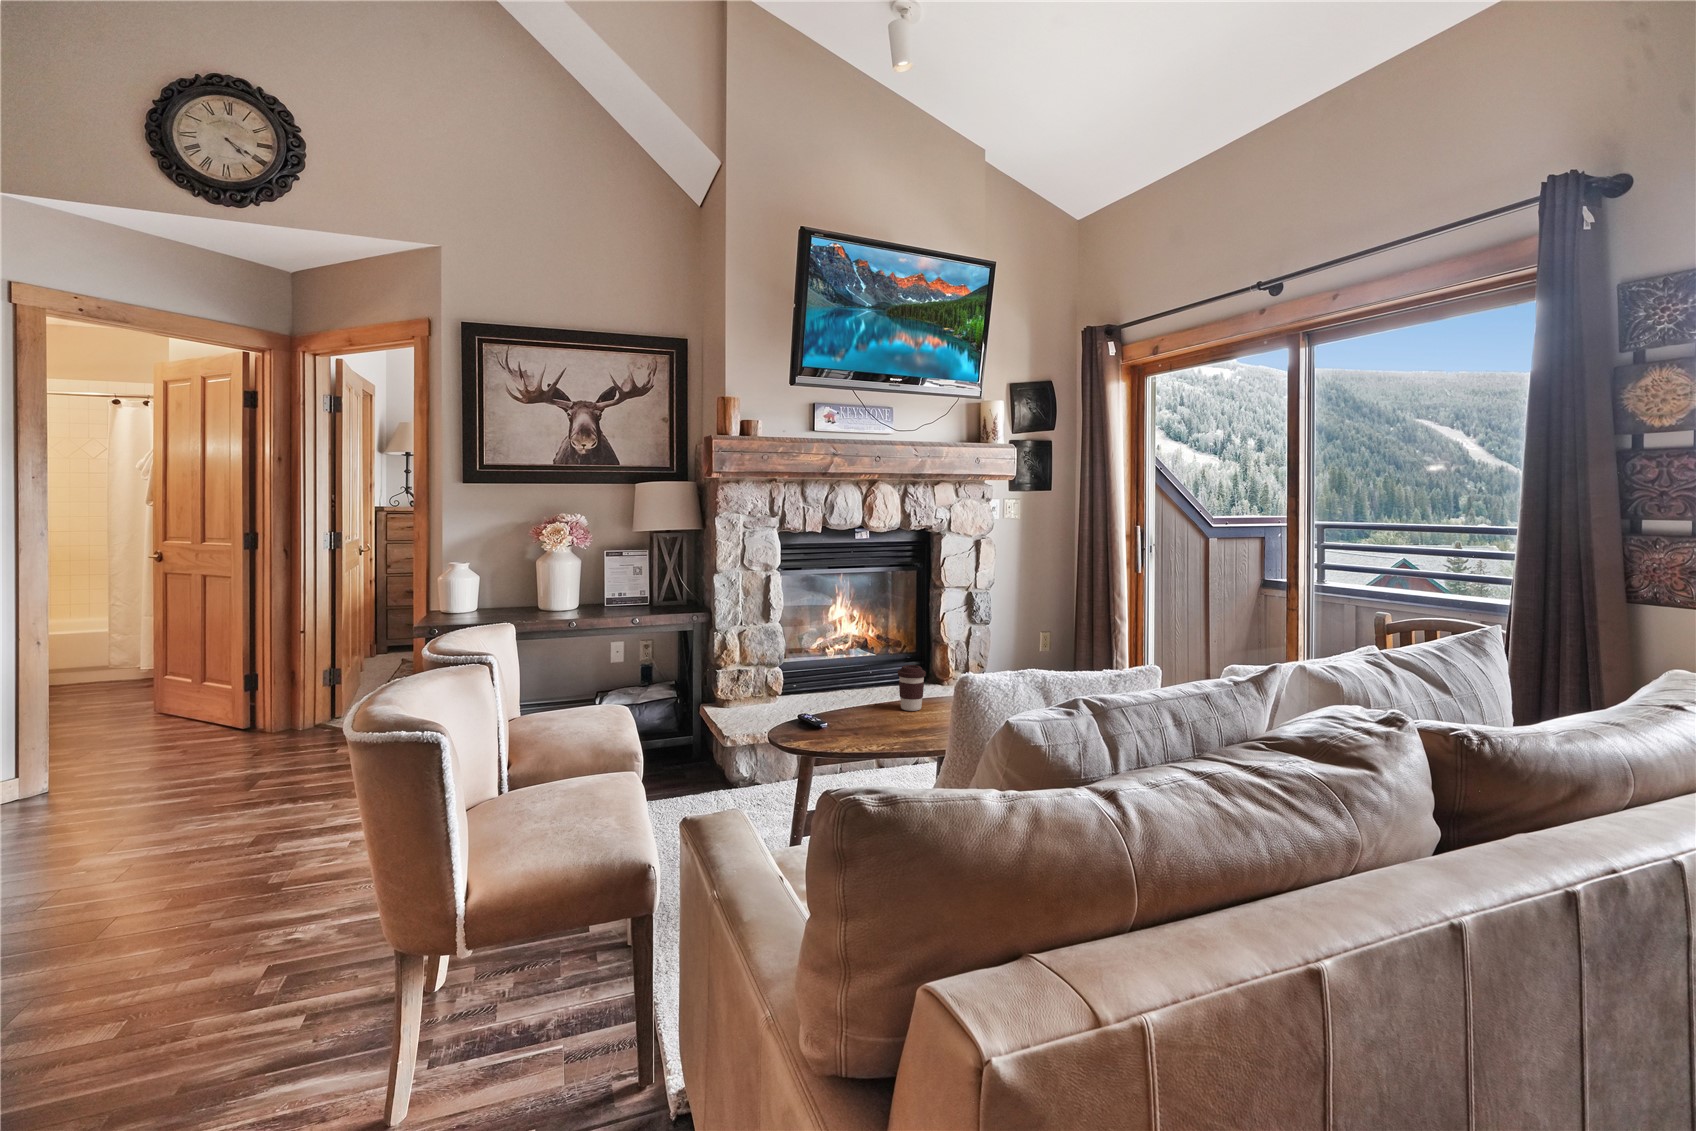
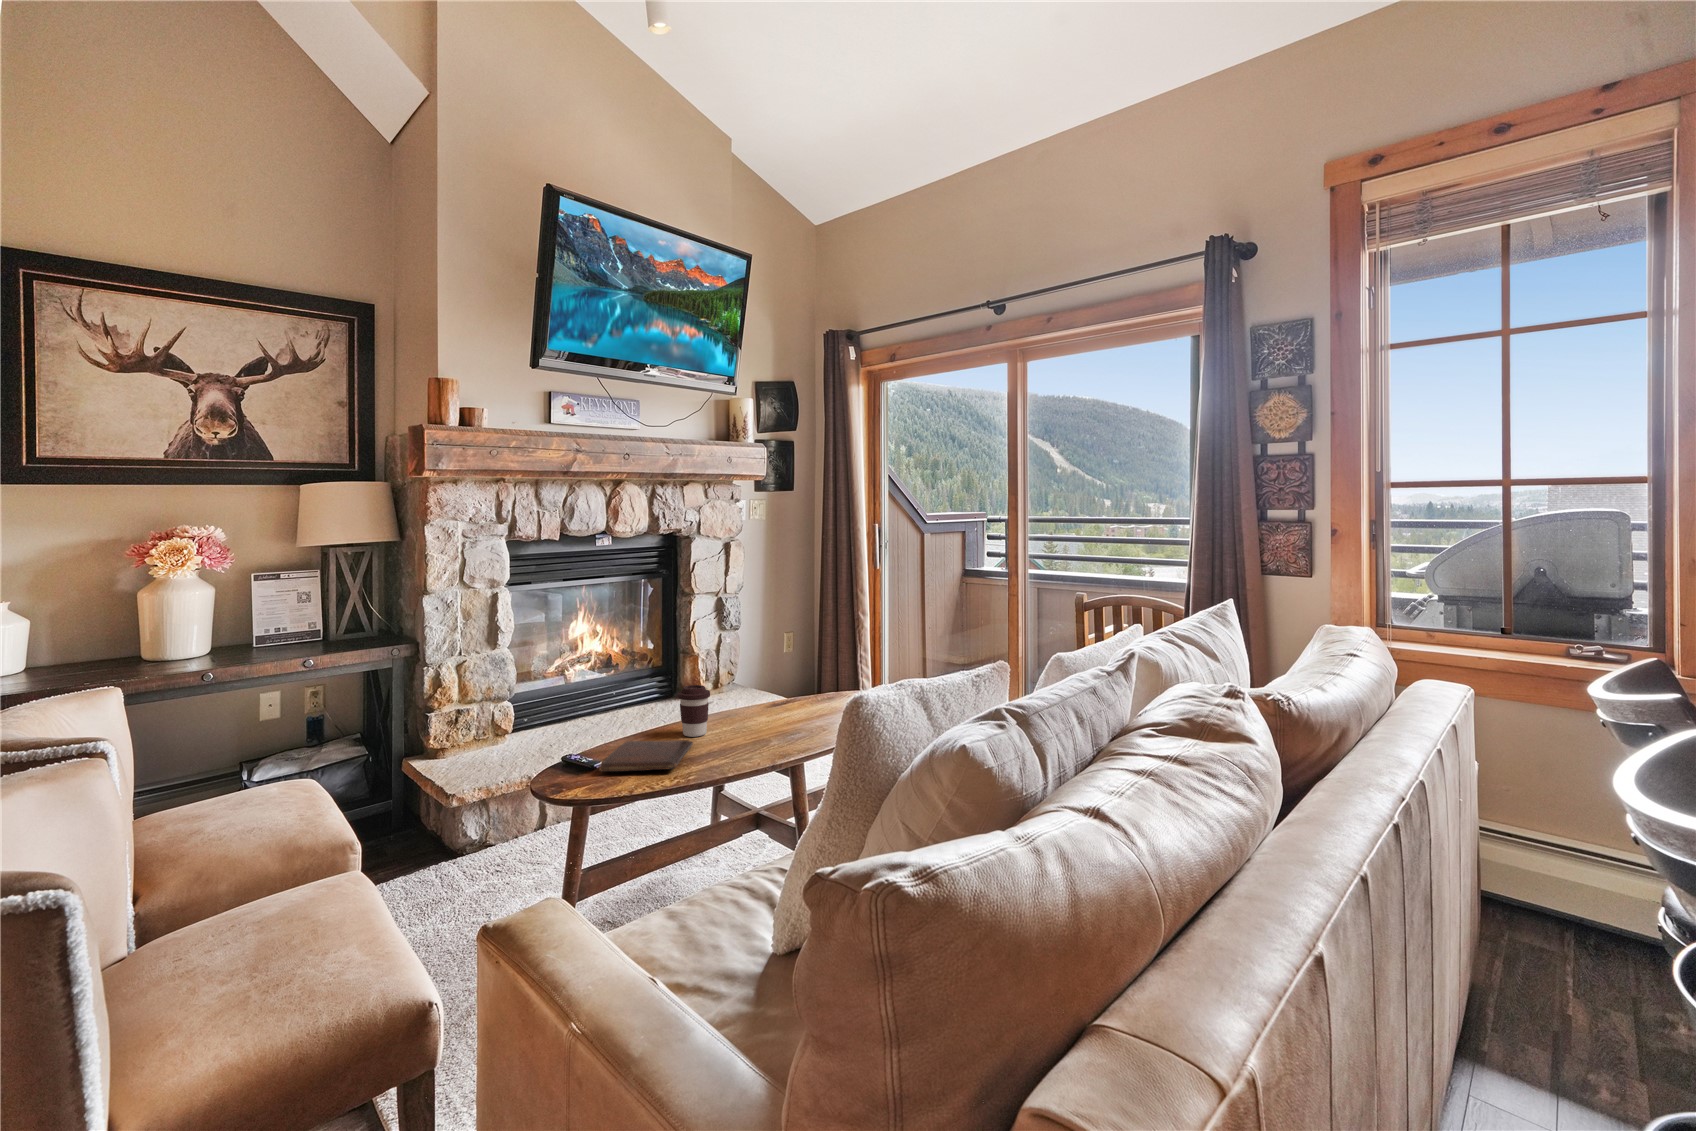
book: none [822,708,906,734] -> present [599,740,693,772]

